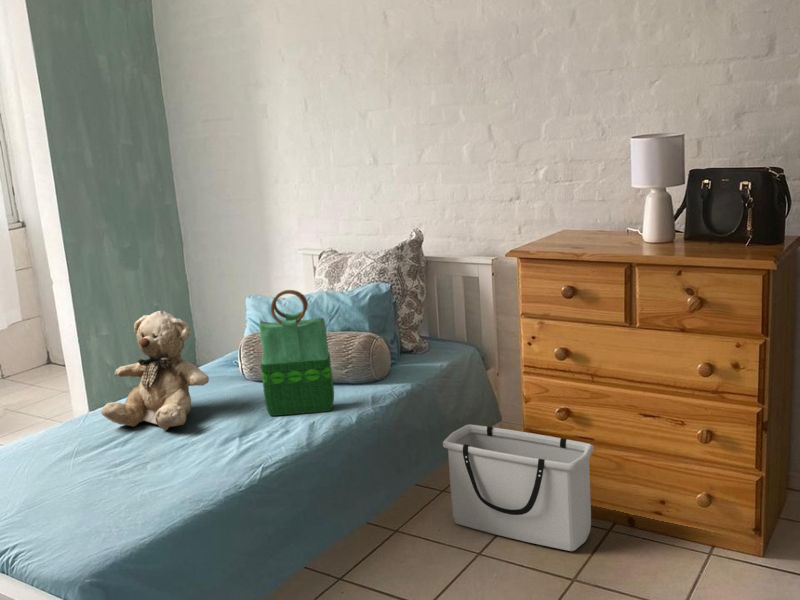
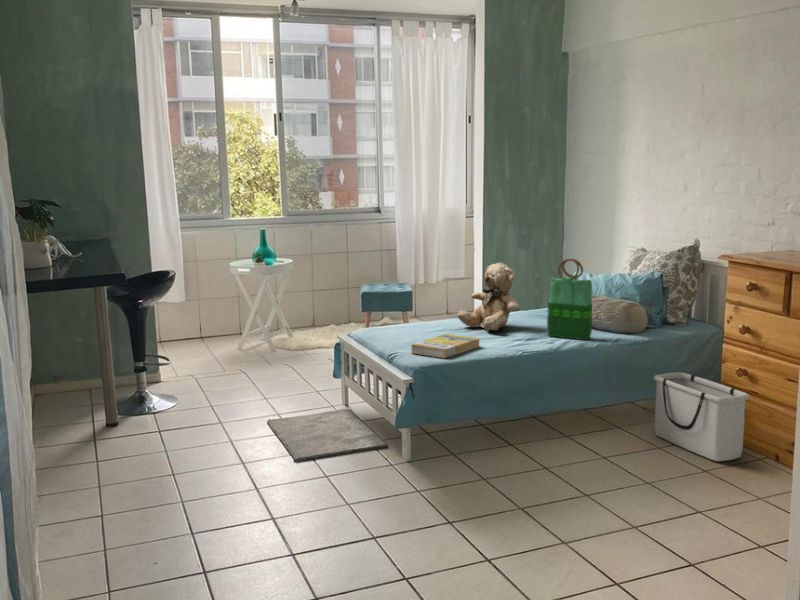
book: none [58,459,178,529] -> present [411,334,479,358]

